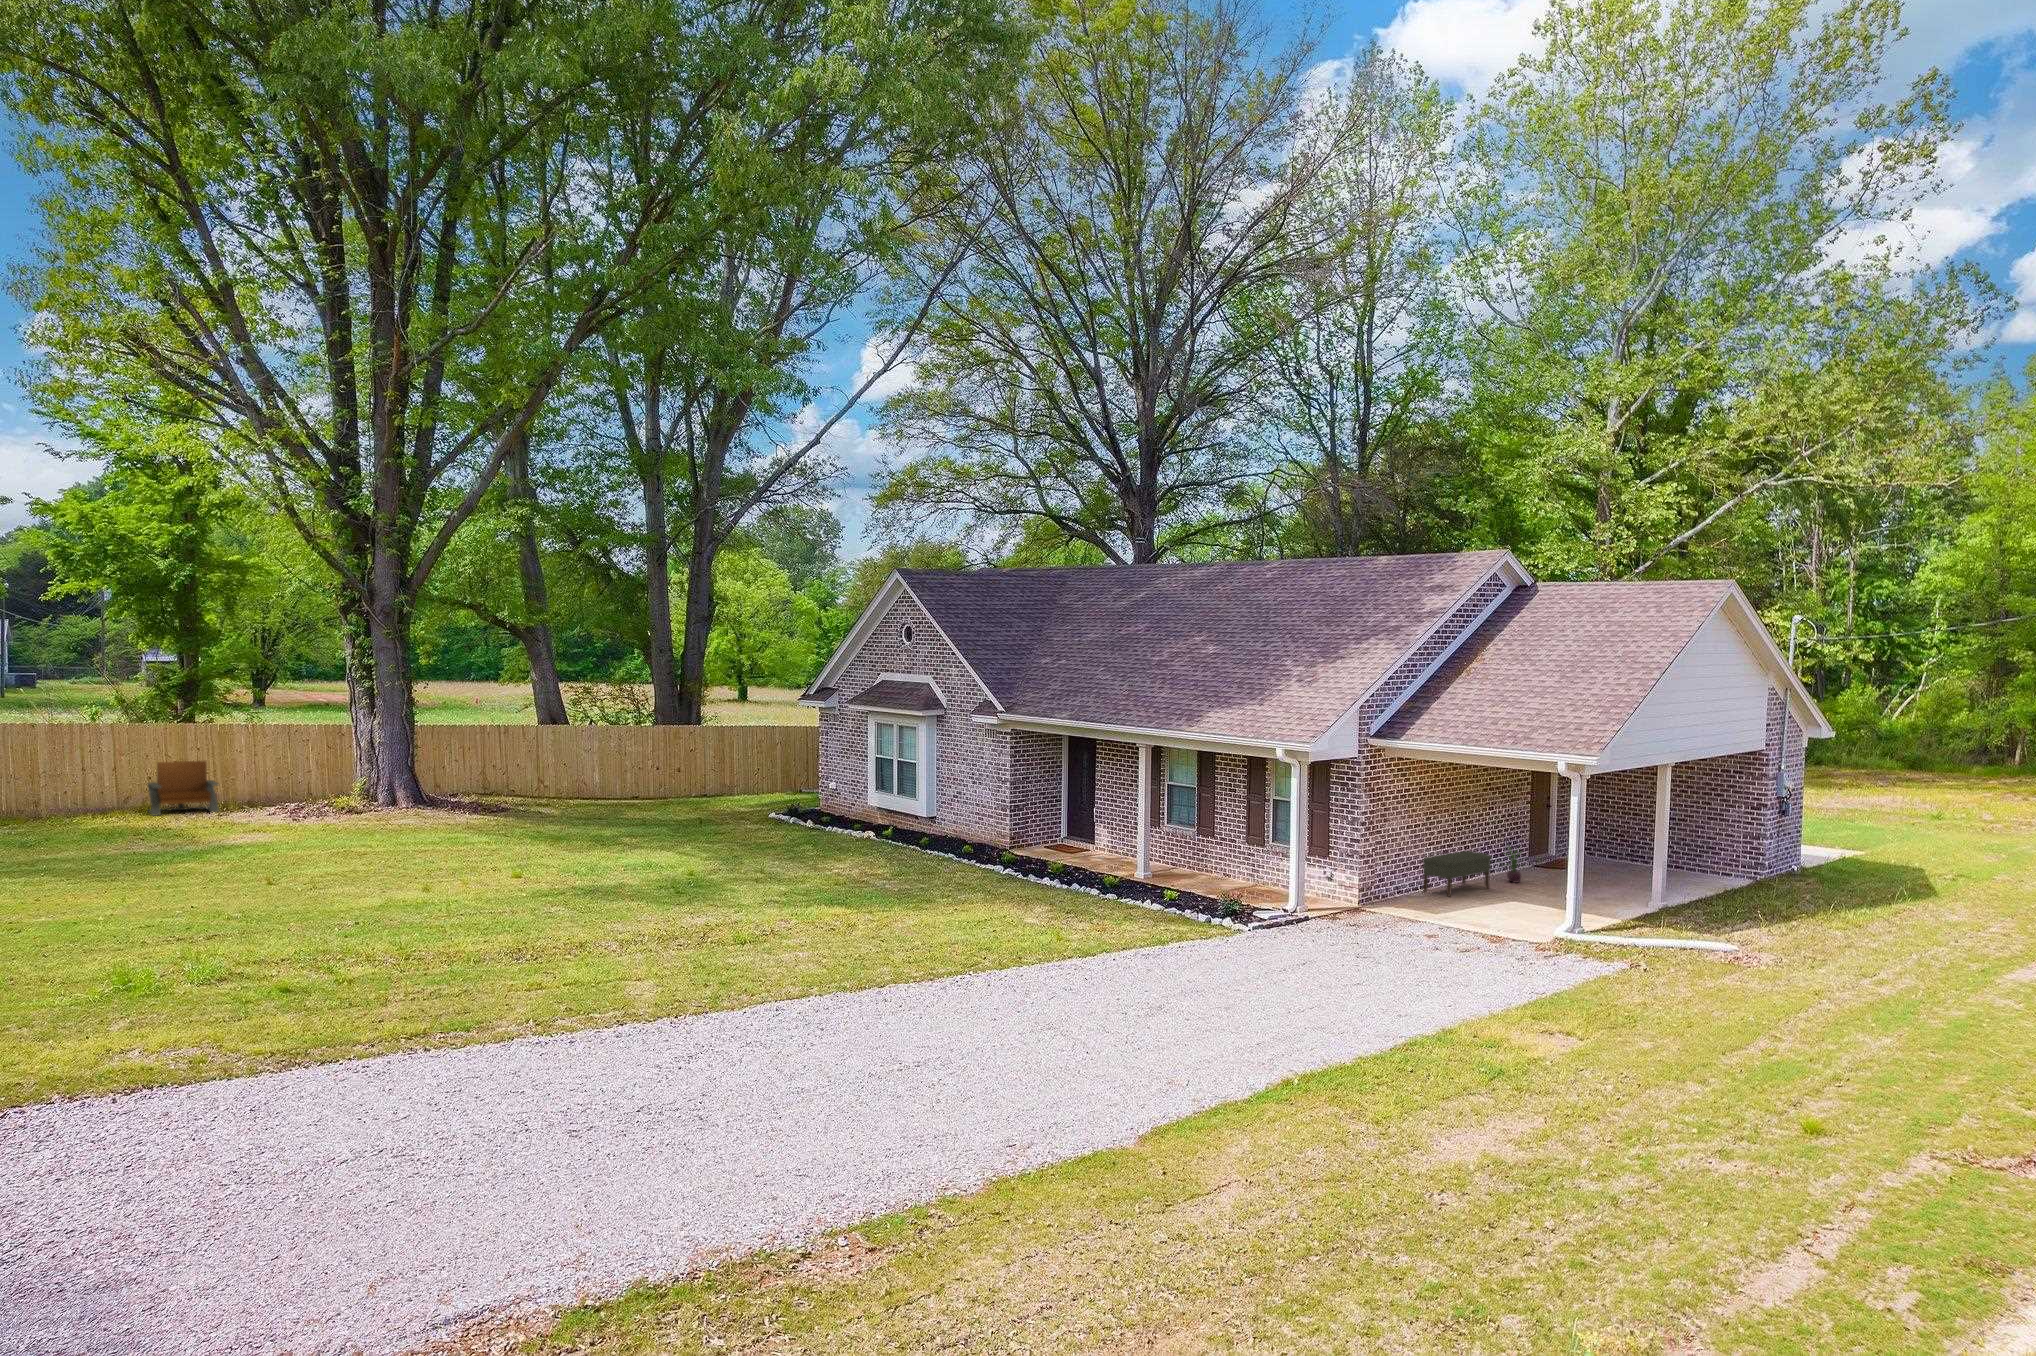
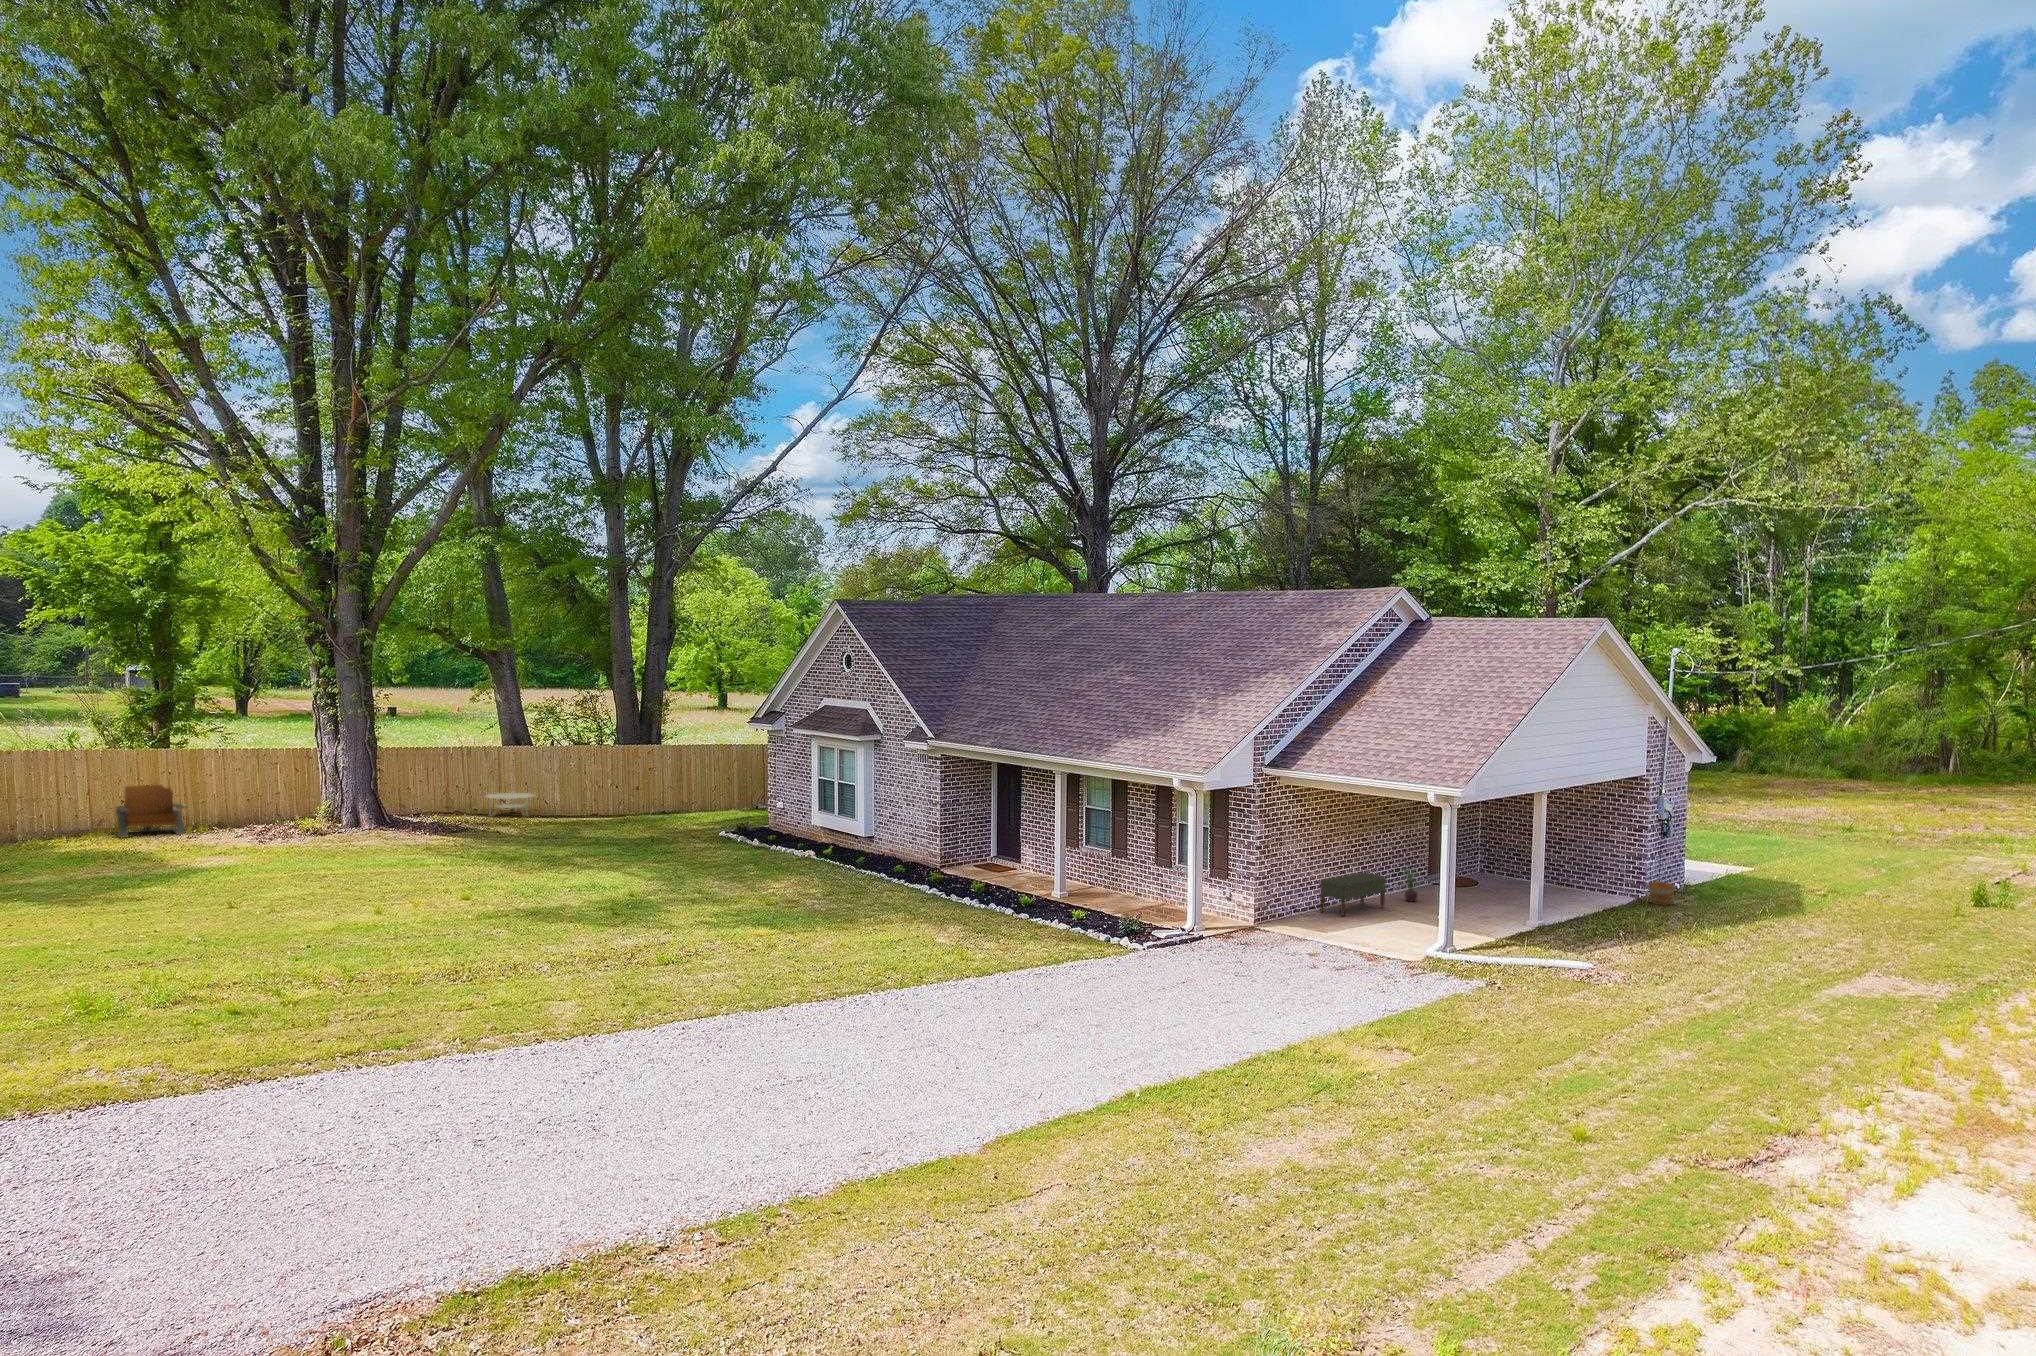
round table: none [525,773,578,797] -> present [486,793,535,816]
bucket: none [1763,862,1797,888] -> present [1646,881,1675,905]

